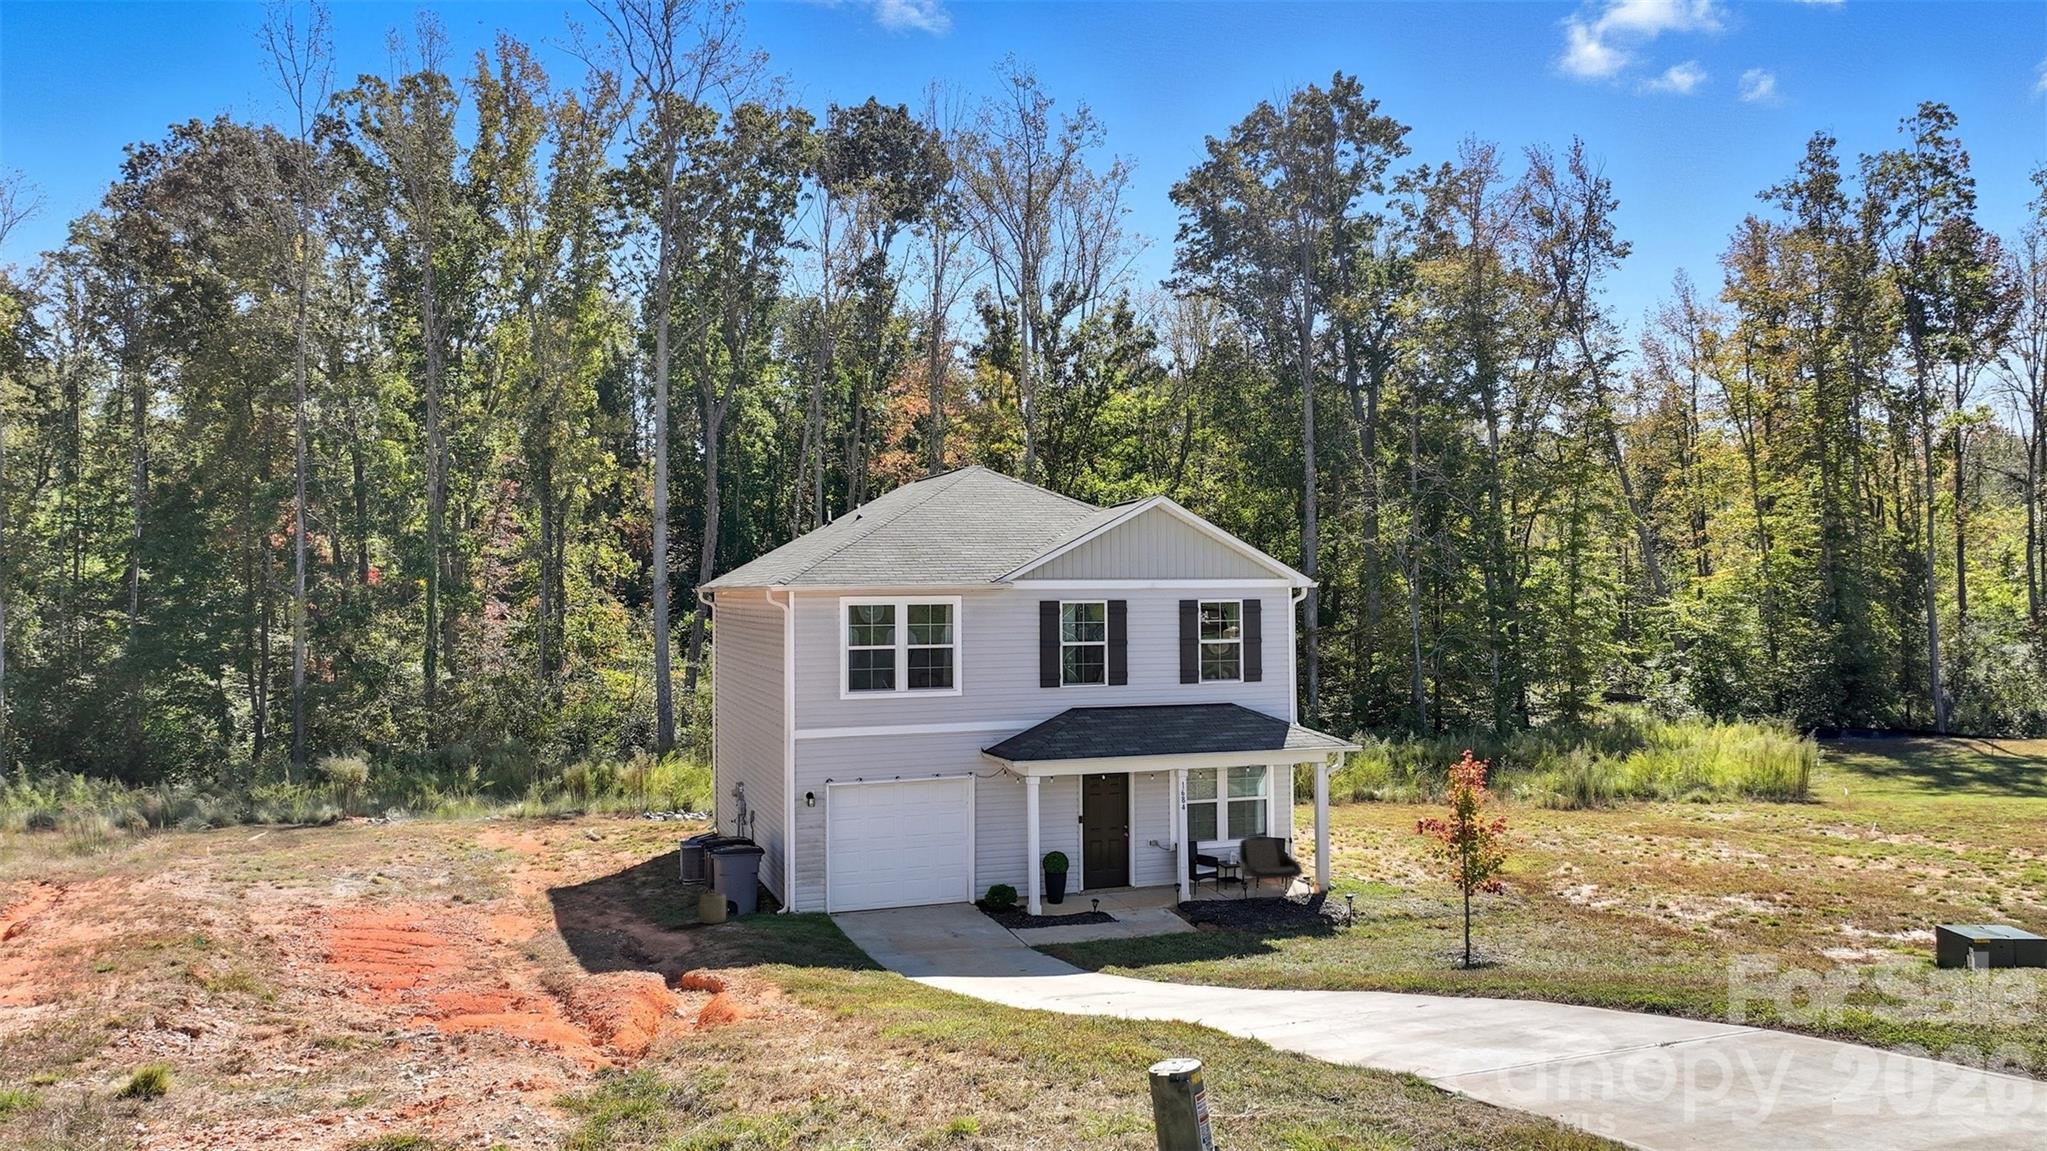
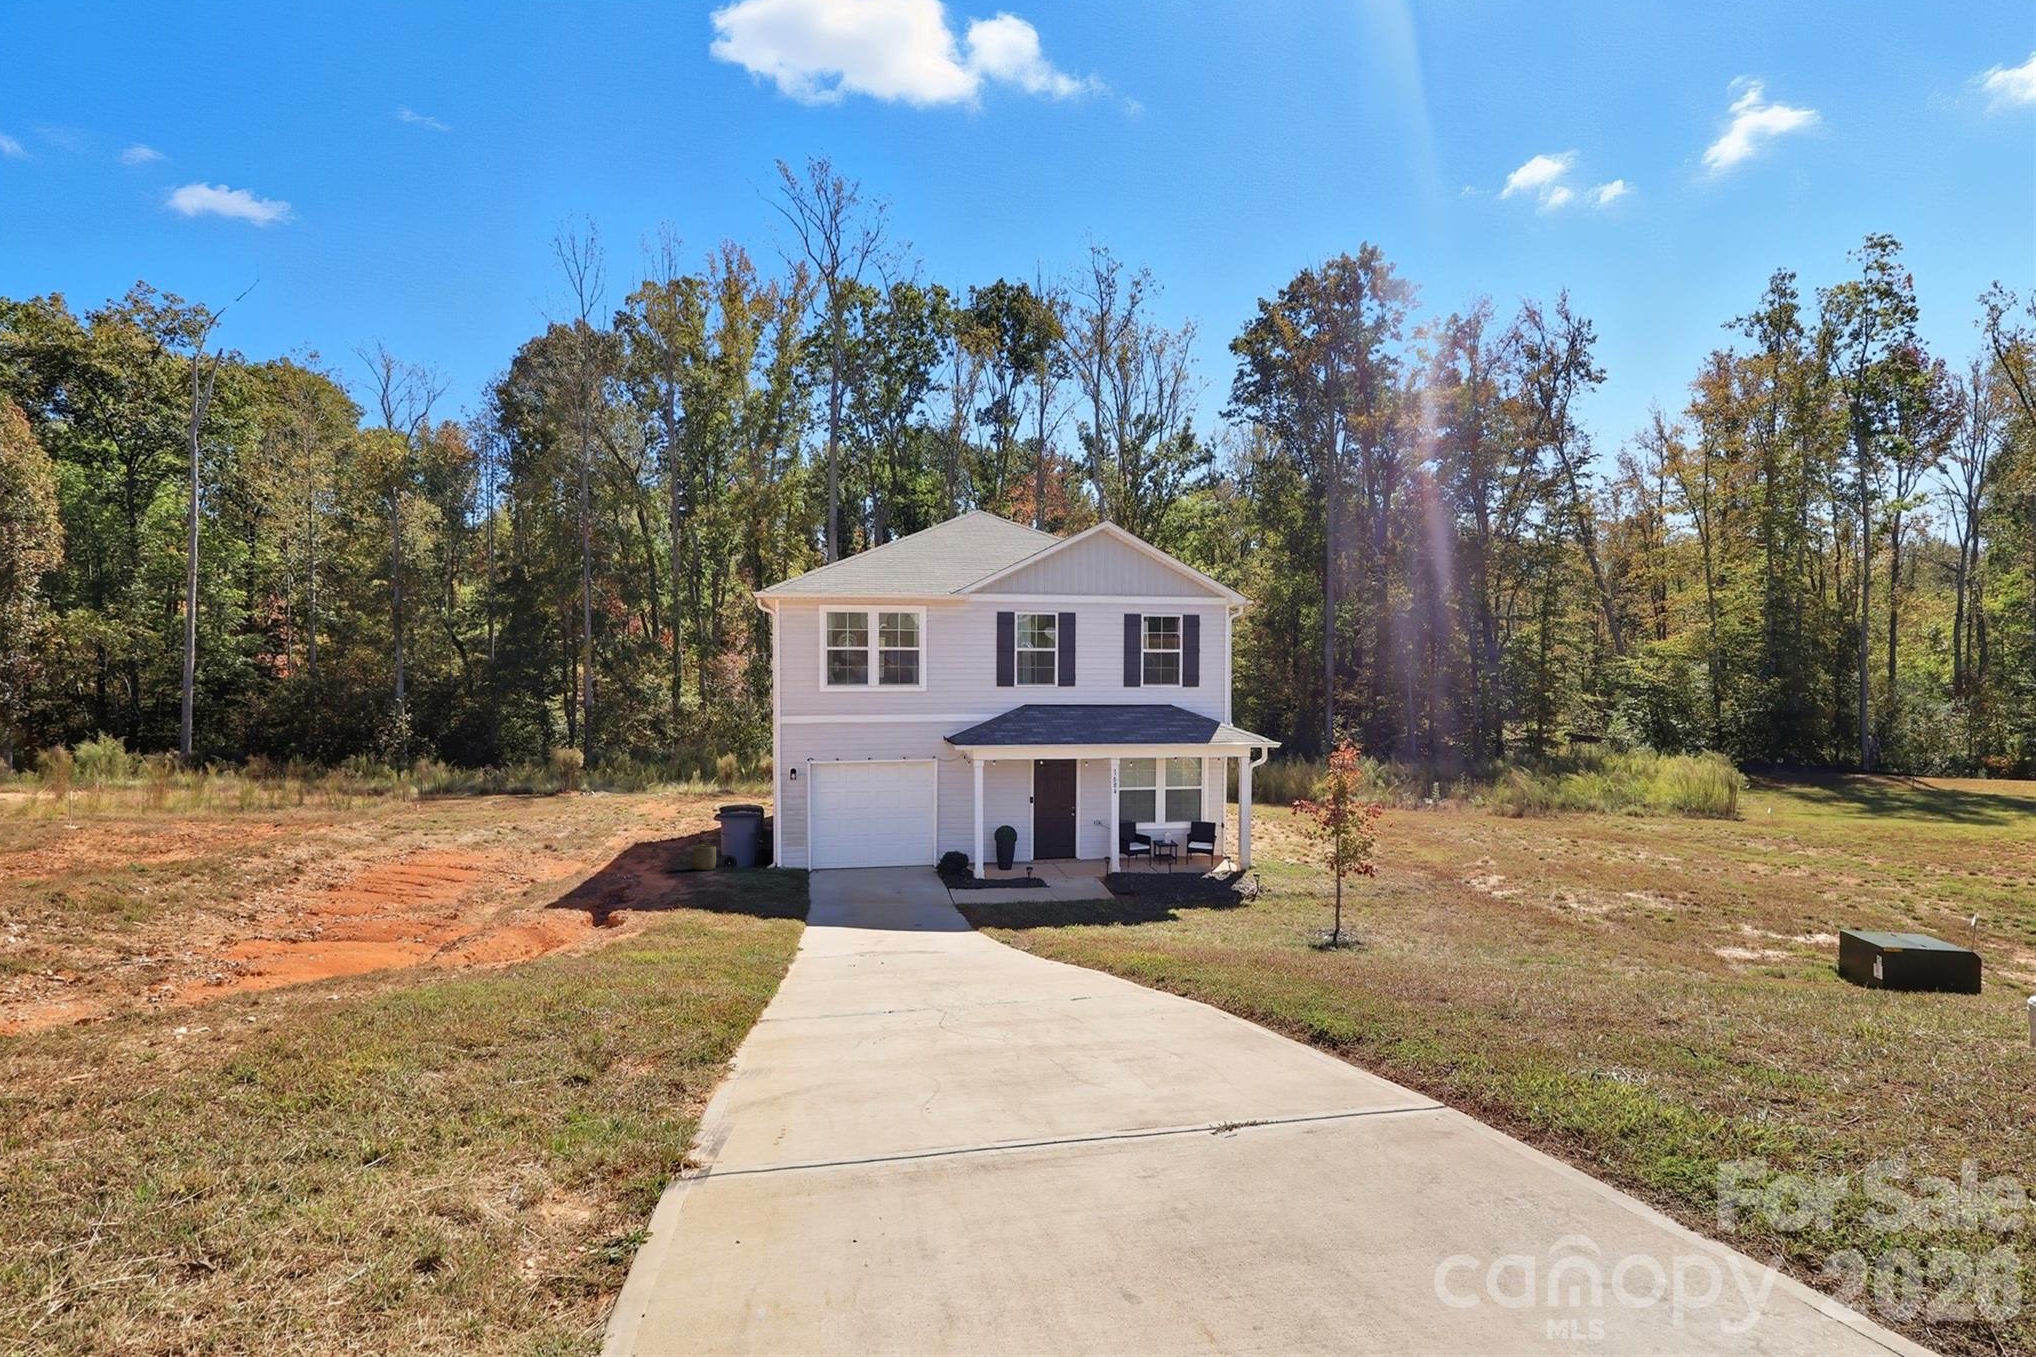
lounge chair: present [1239,836,1302,906] -> none [1164,821,1219,883]

